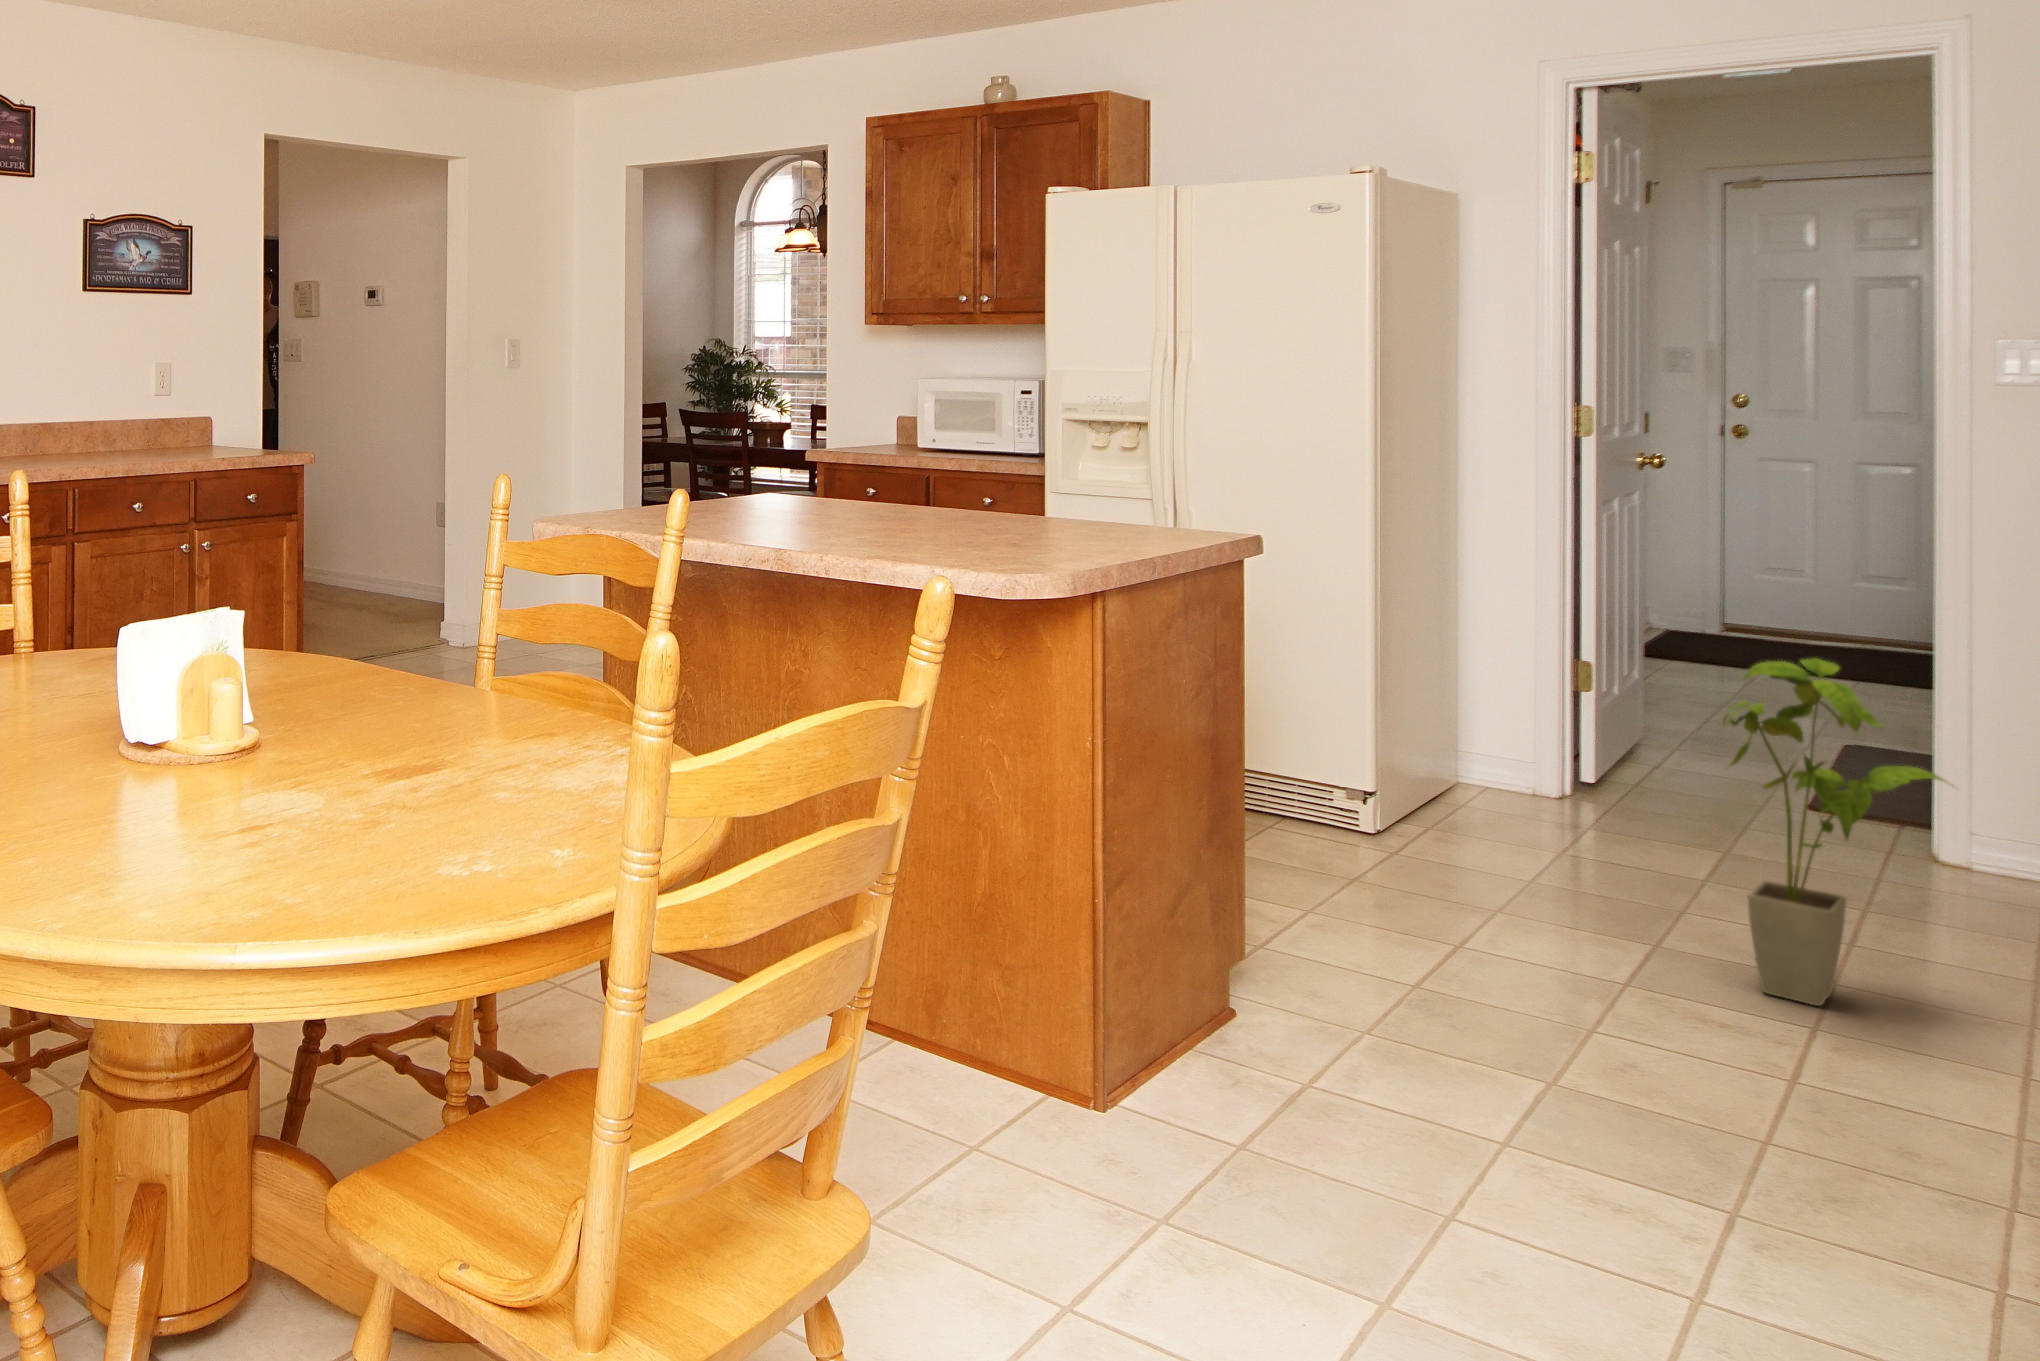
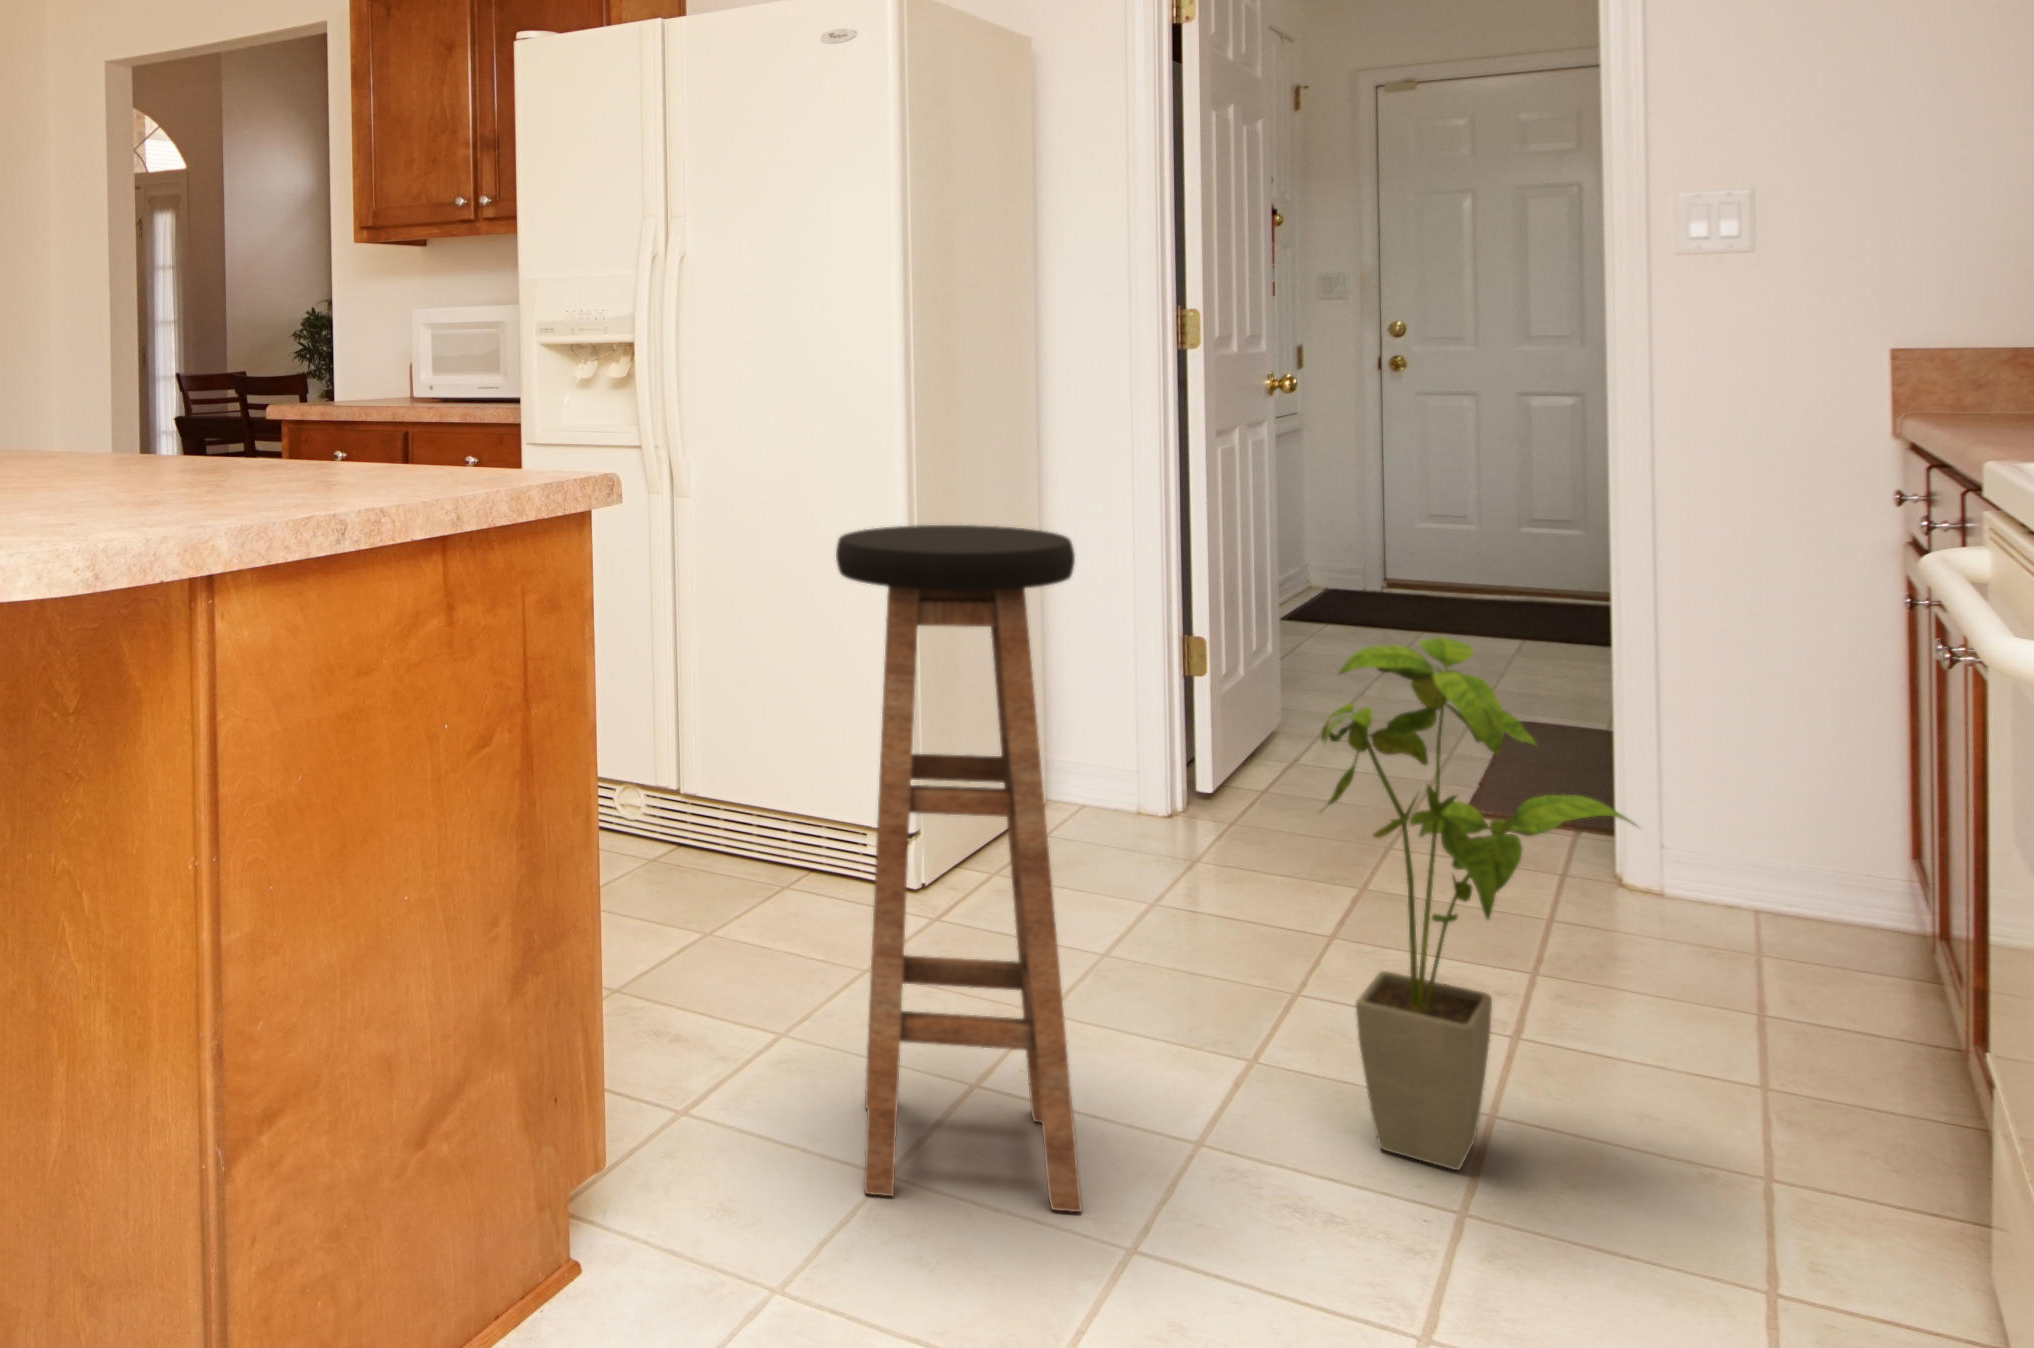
bar stool: none [1387,570,1560,1007] -> present [836,525,1082,1212]

